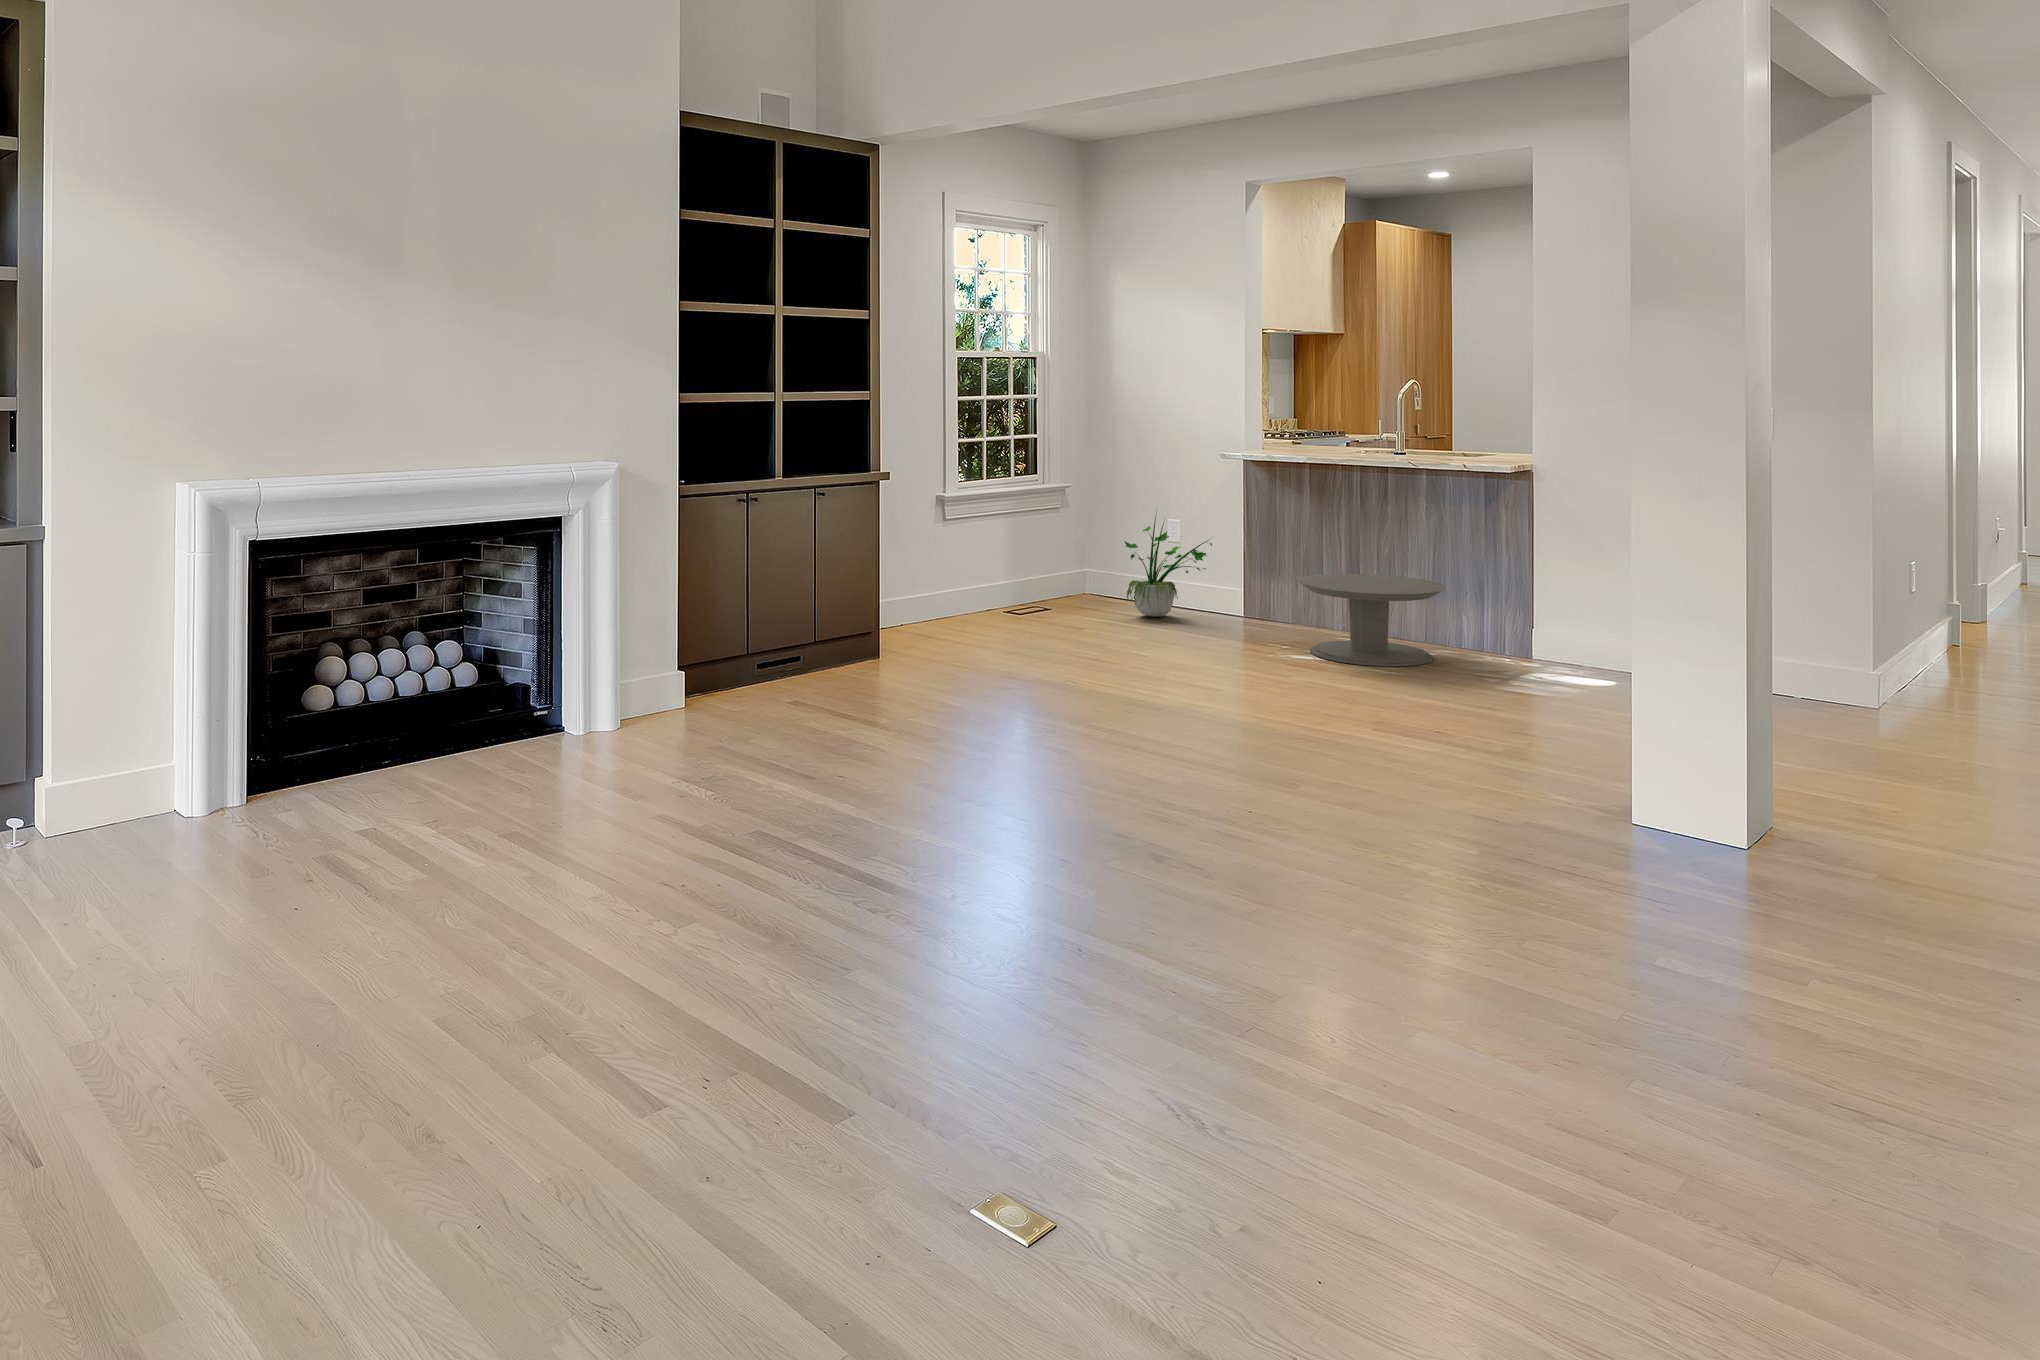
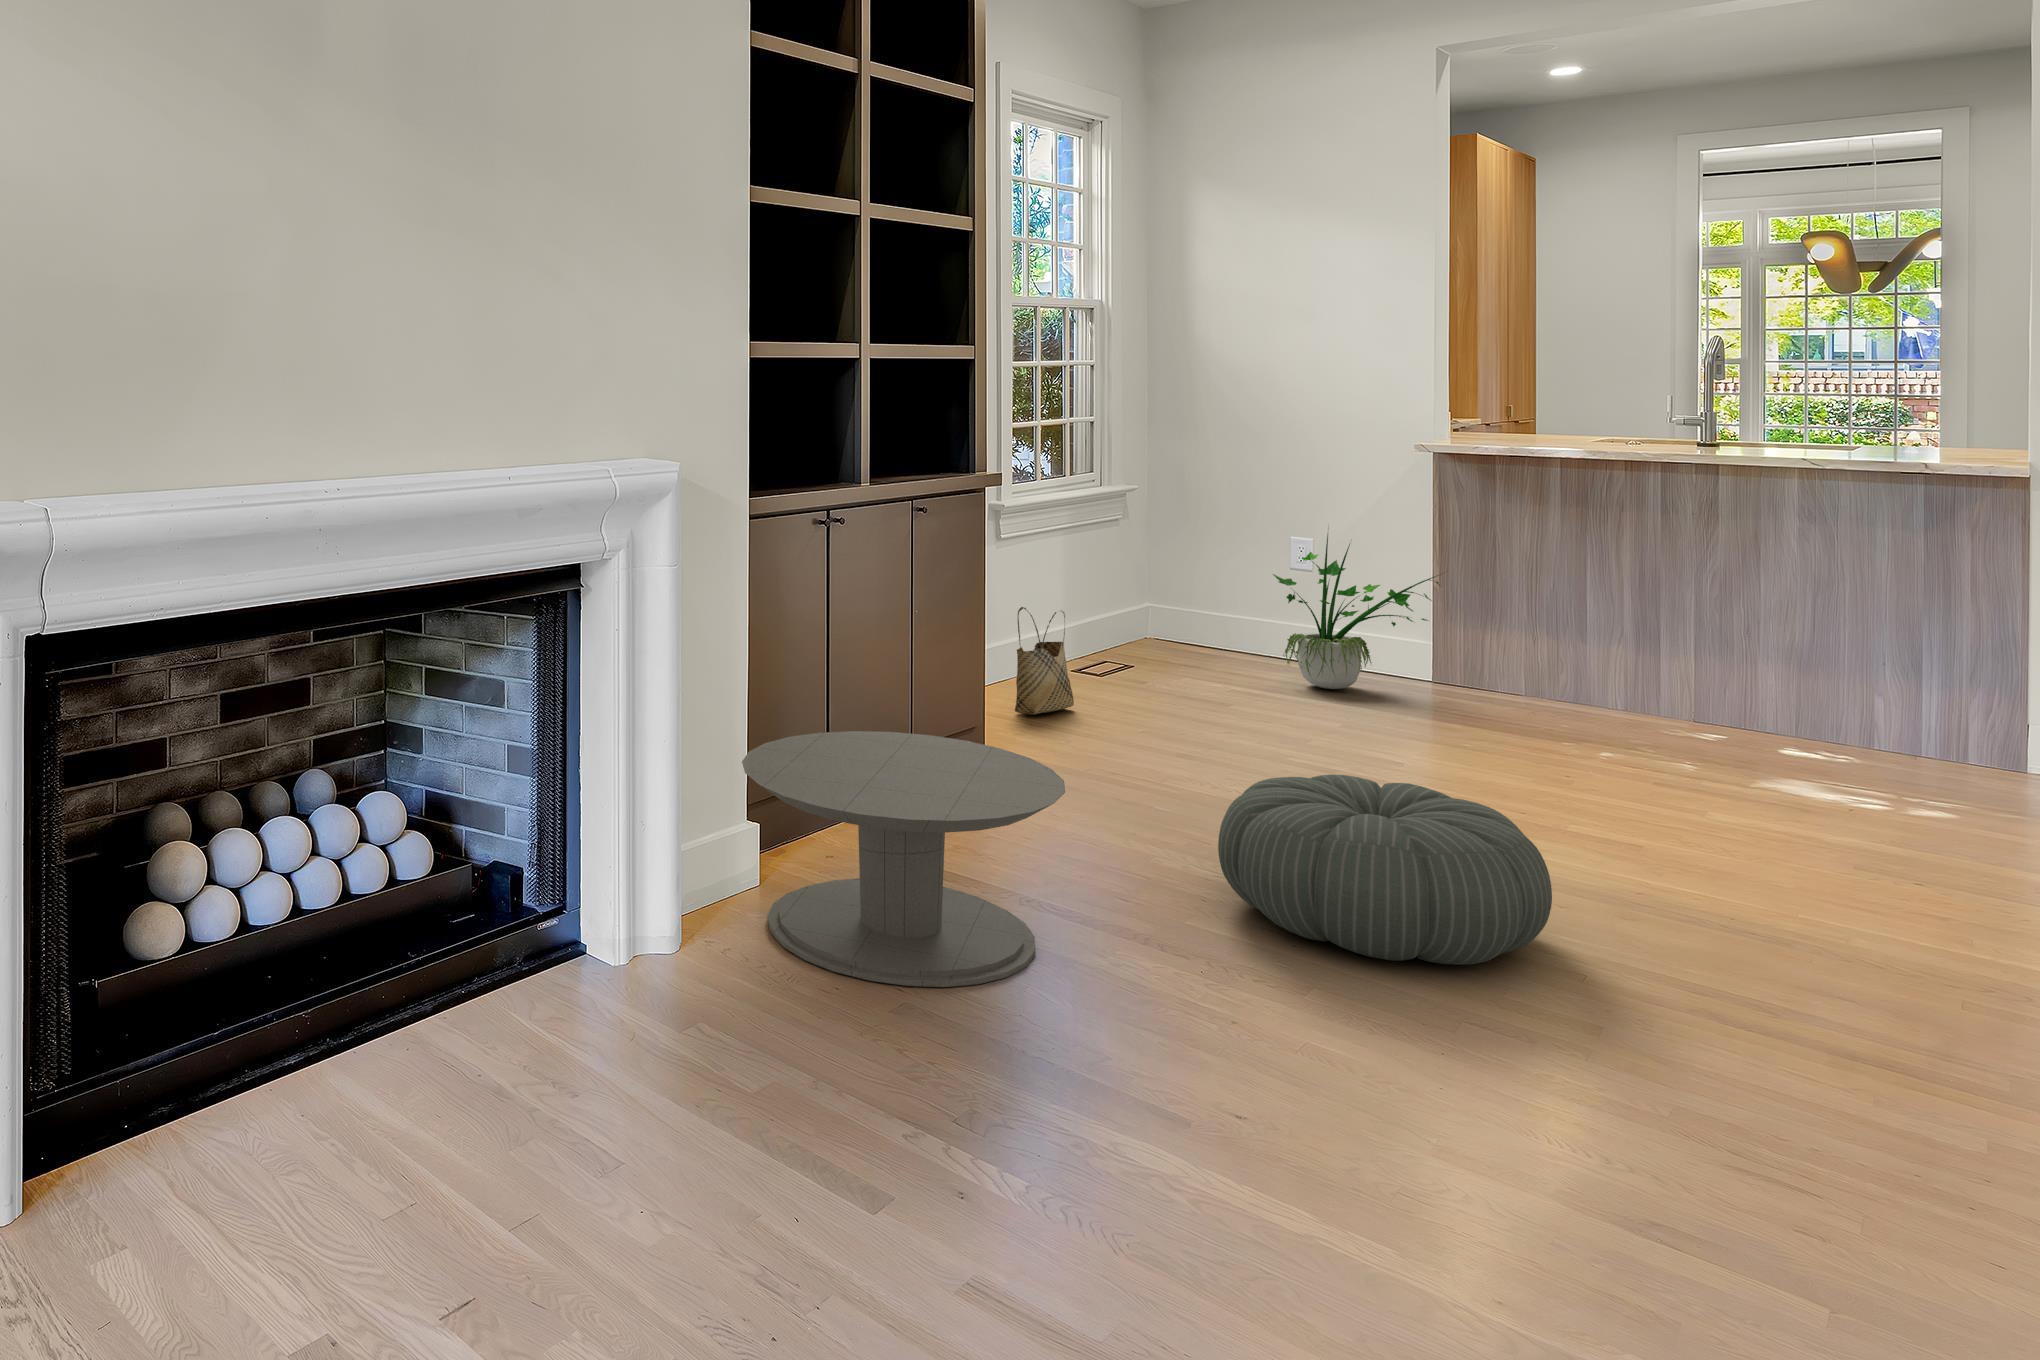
woven basket: none [925,561,967,631] -> present [1015,607,1074,715]
side table: present [1298,574,1446,667] -> present [742,731,1065,987]
pouf: none [927,639,1084,728] -> present [1218,774,1552,965]

